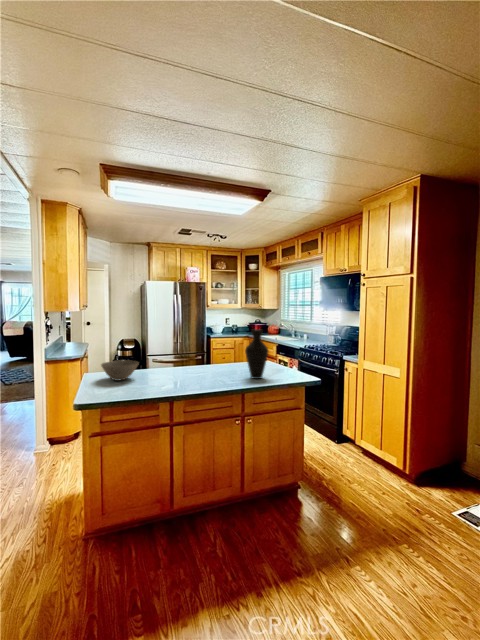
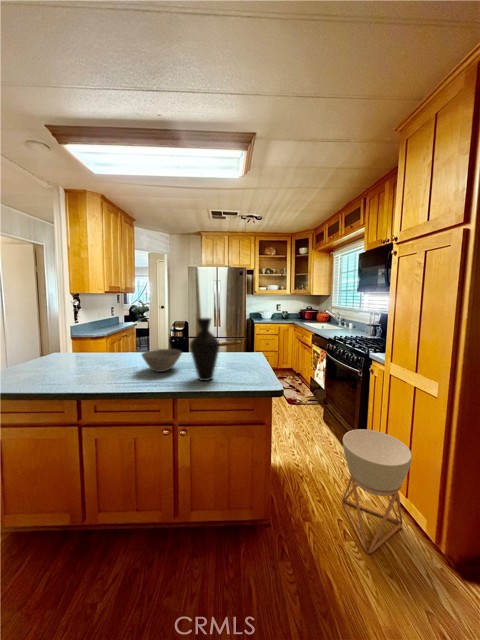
bowl: present [101,360,139,381] -> present [142,349,182,372]
planter: none [339,408,387,487] -> present [342,429,412,553]

